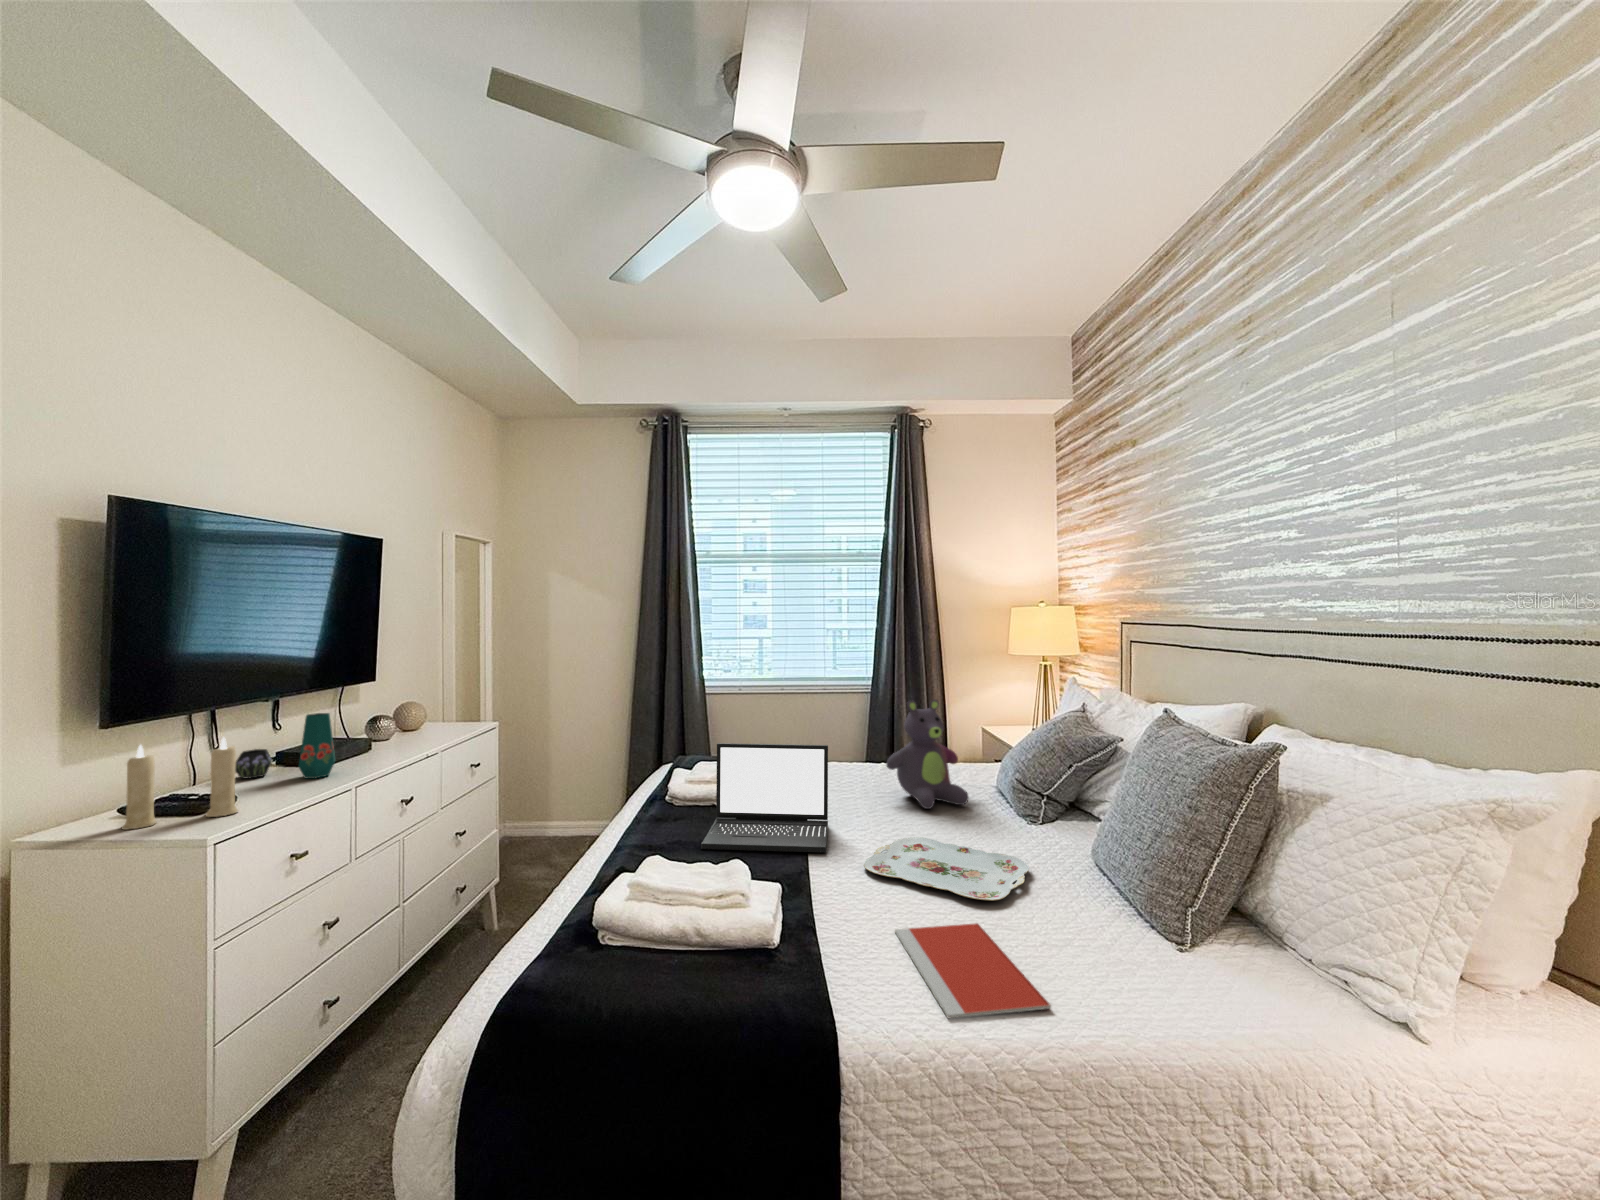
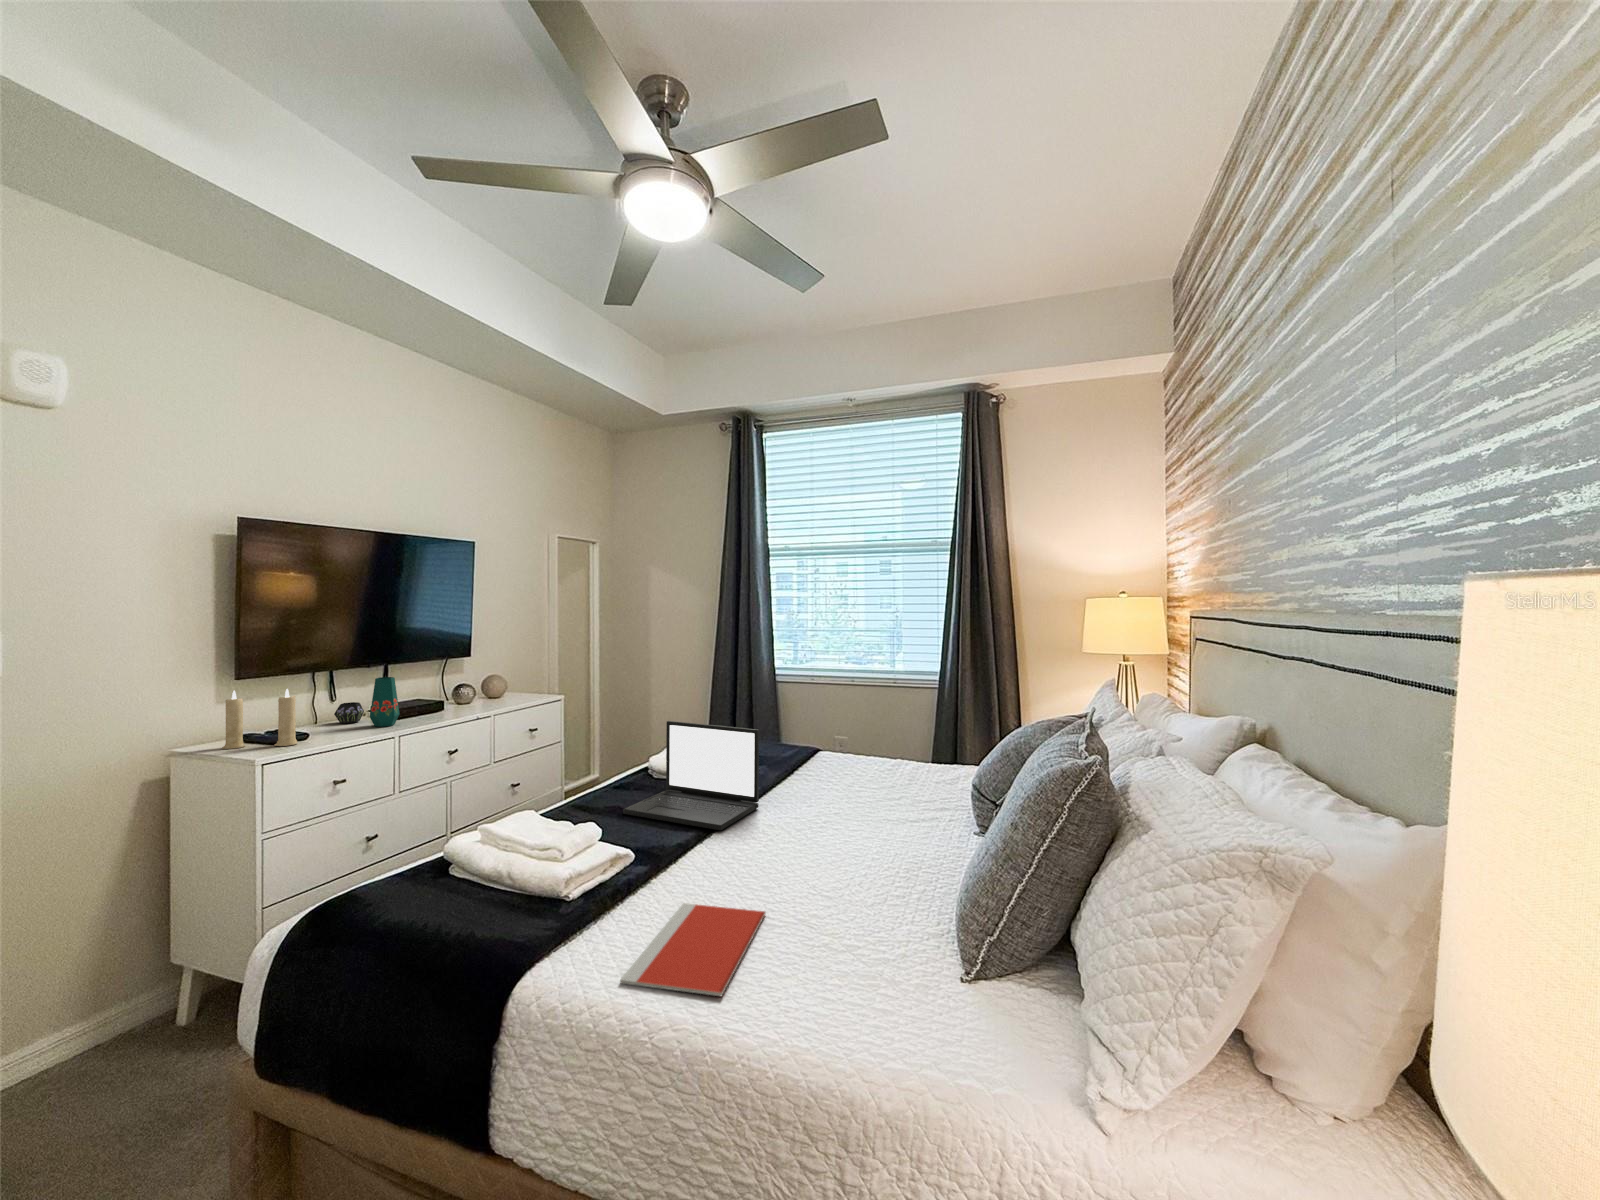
stuffed bear: present [886,699,969,809] -> none [851,692,934,805]
serving tray: present [864,837,1029,901] -> none [732,827,896,895]

